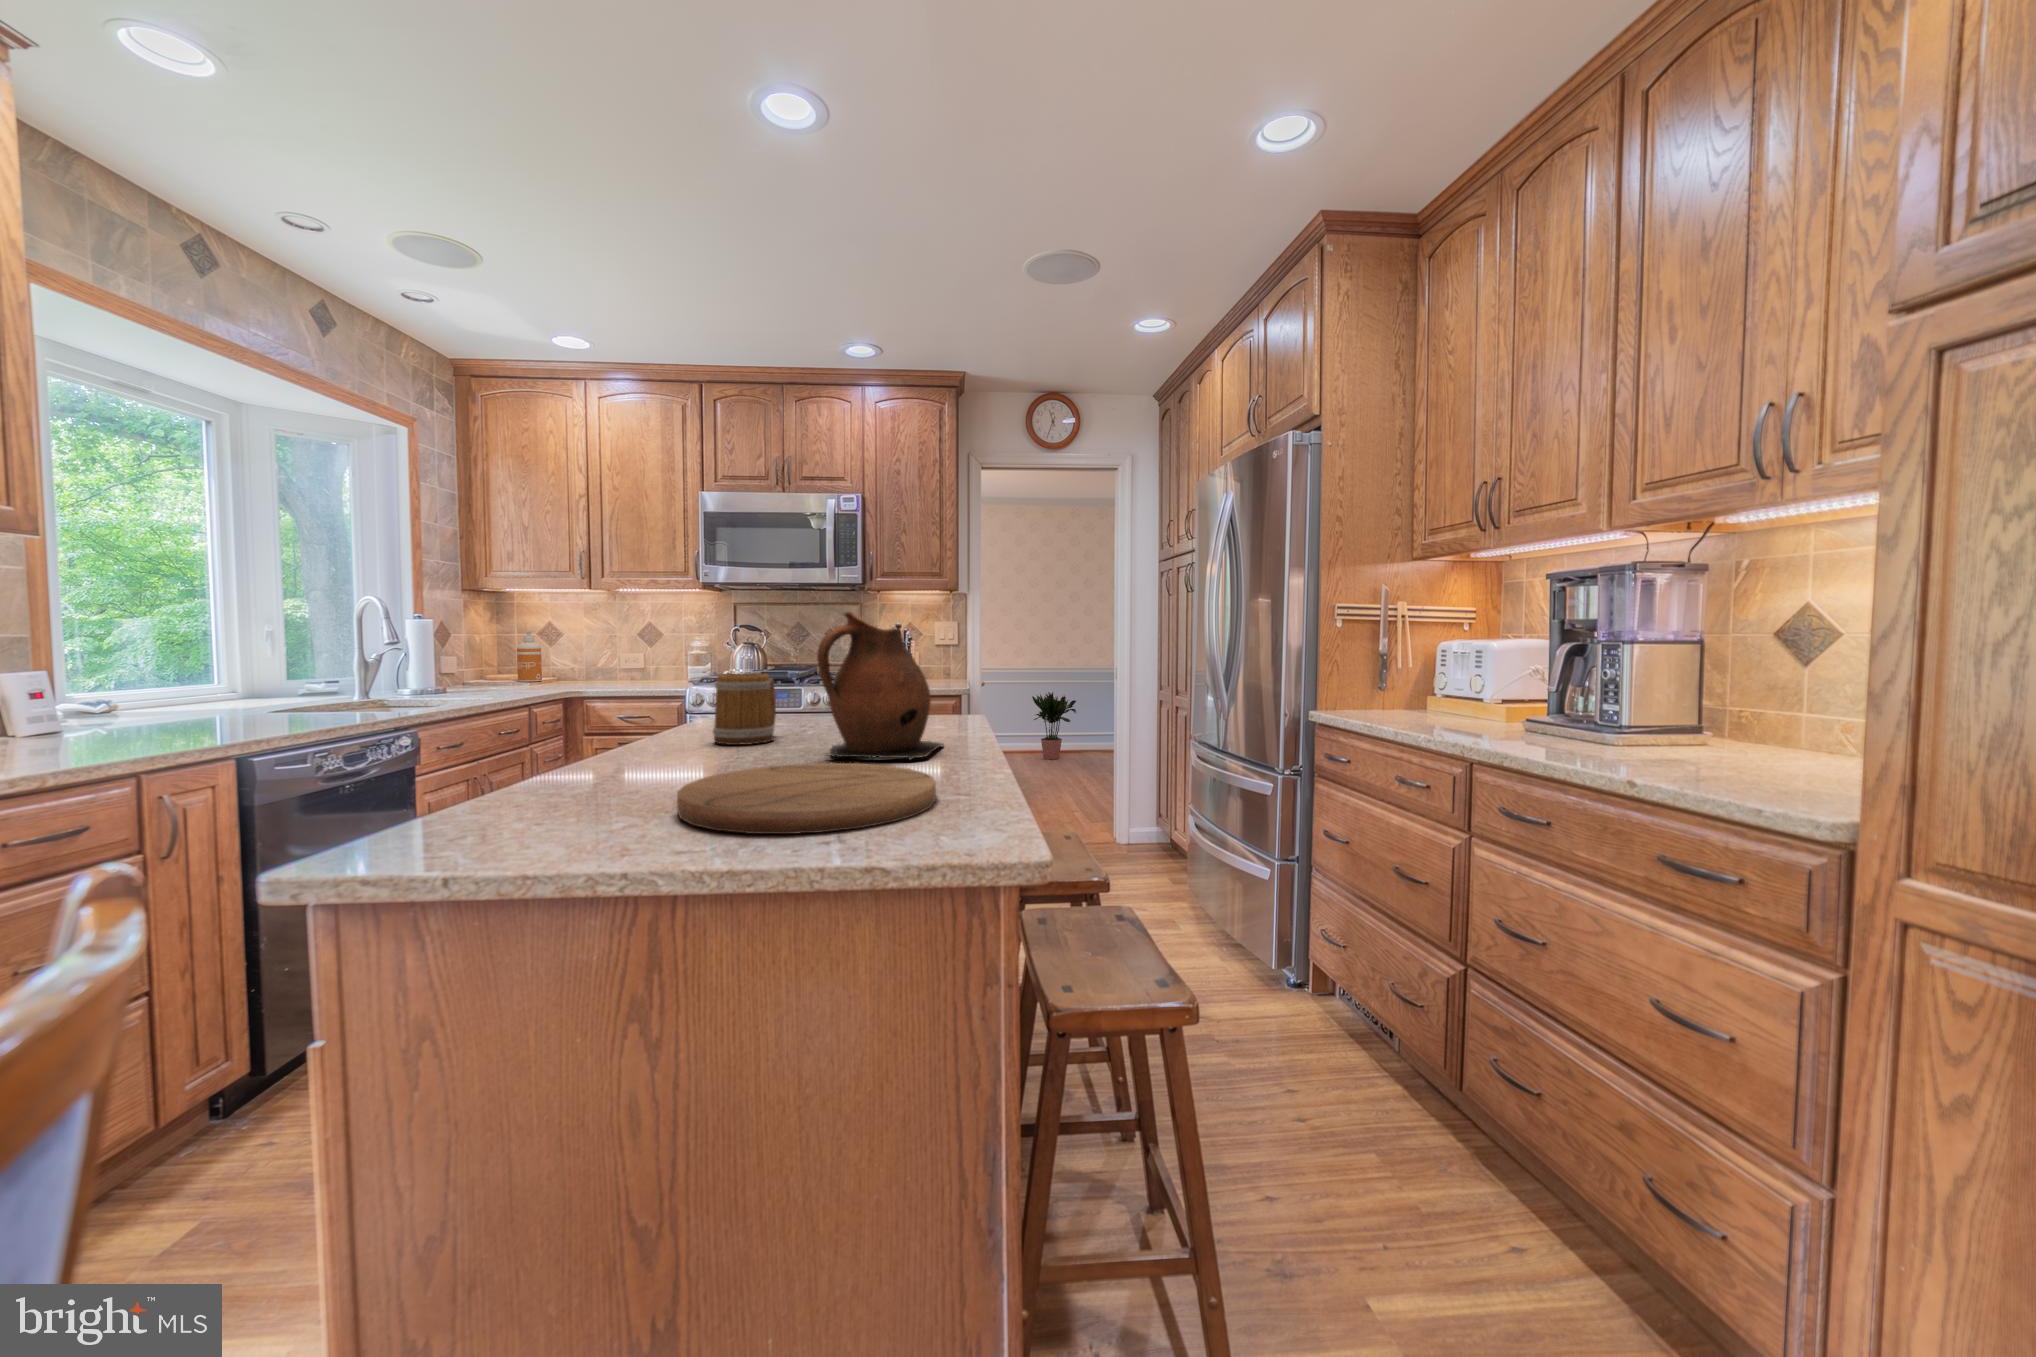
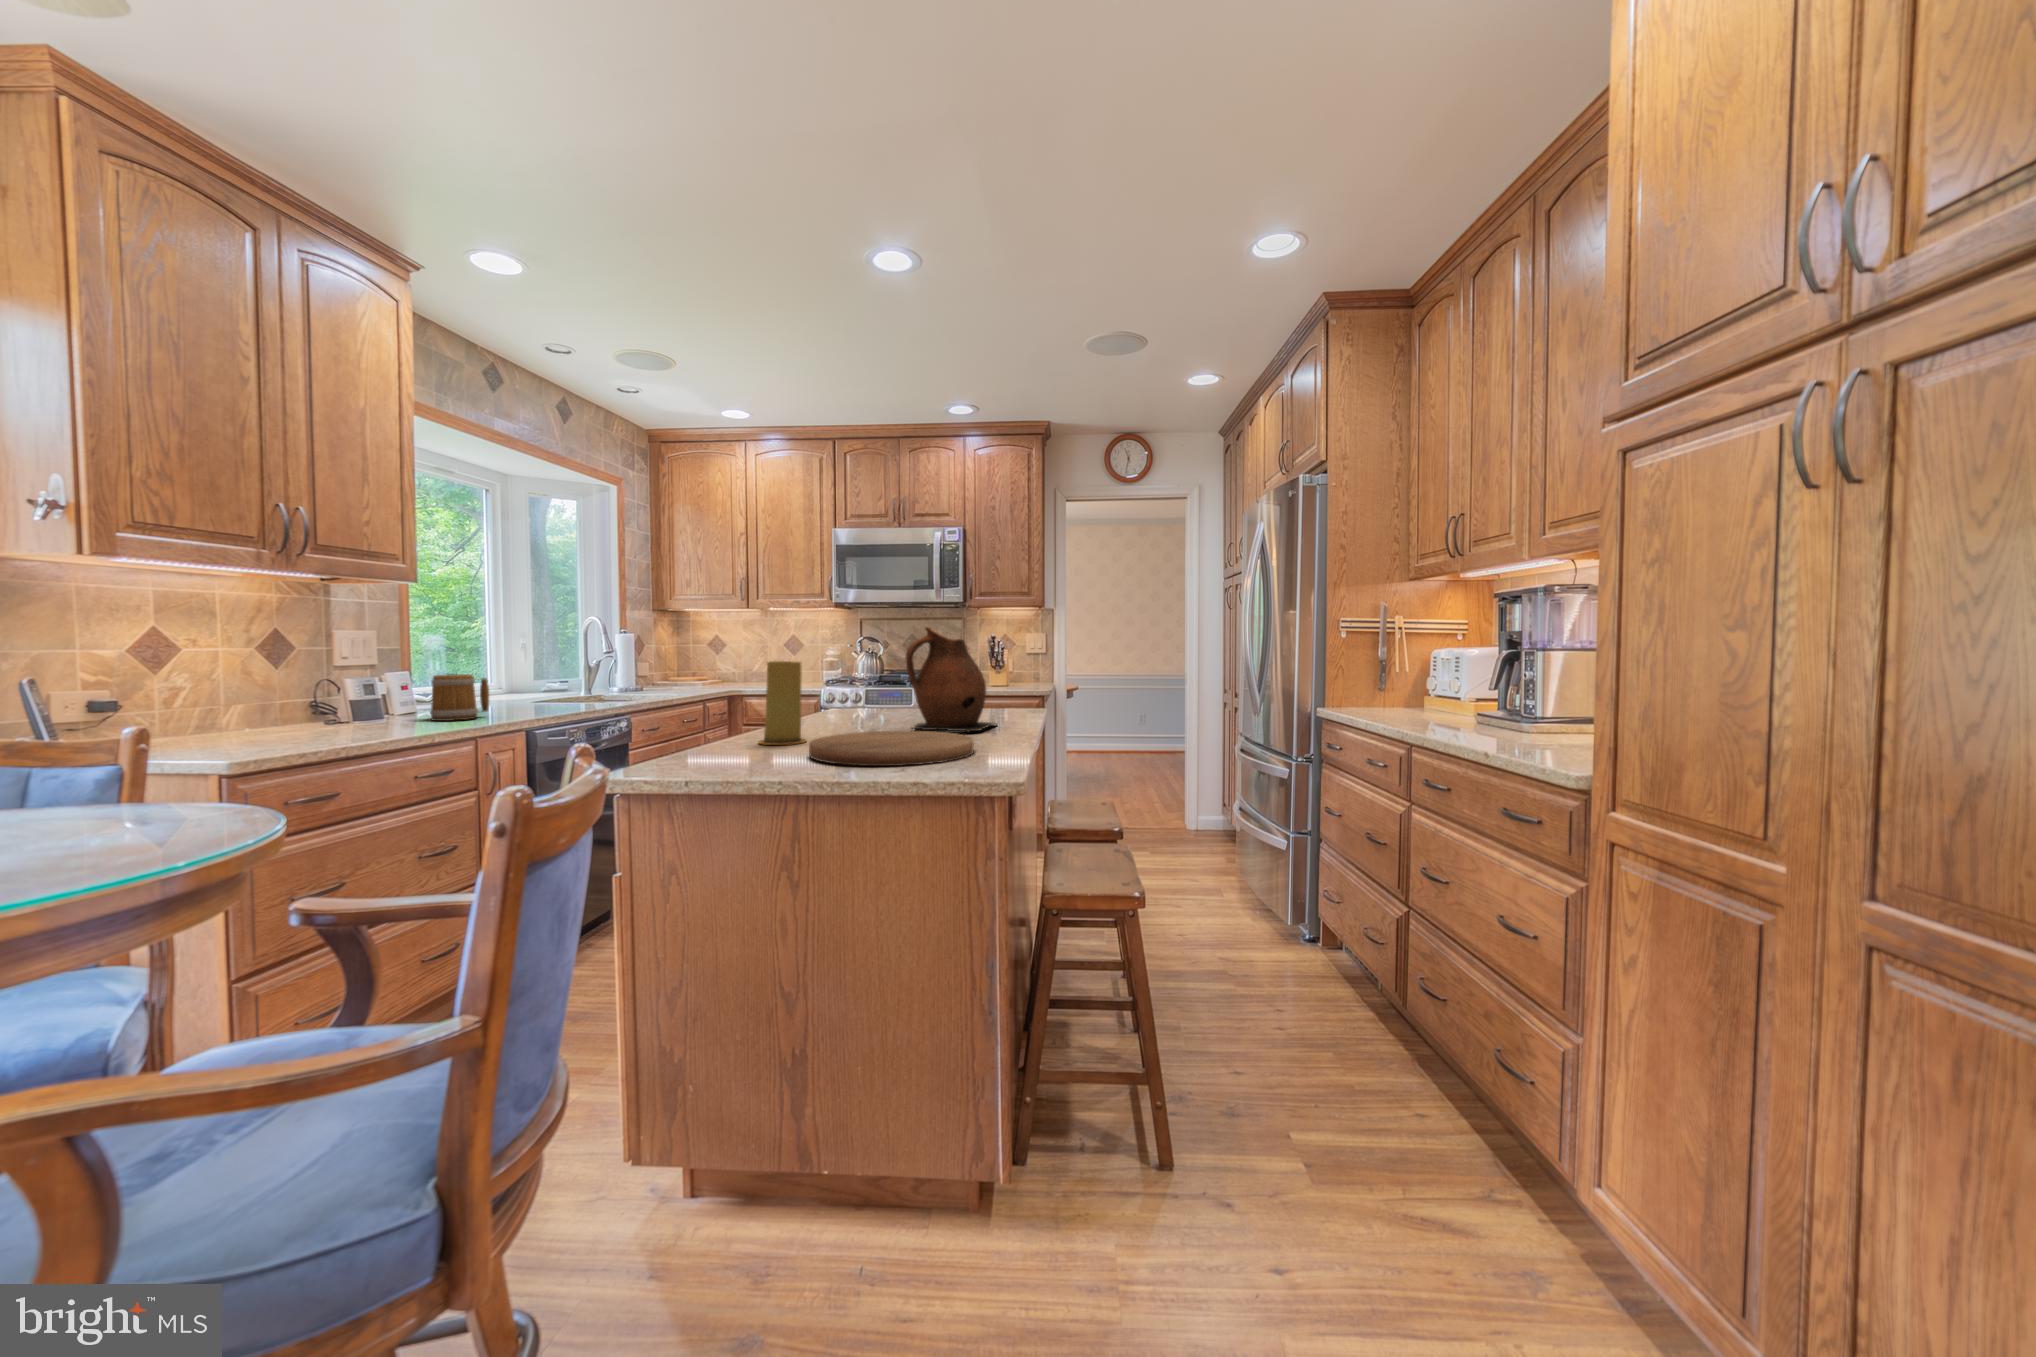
soap dispenser: present [517,631,542,682] -> none [694,642,712,682]
candle: none [594,661,673,790] -> present [759,660,806,745]
mug: present [713,673,776,745] -> present [430,674,489,721]
potted plant: present [1032,692,1076,759] -> none [1117,696,1161,758]

